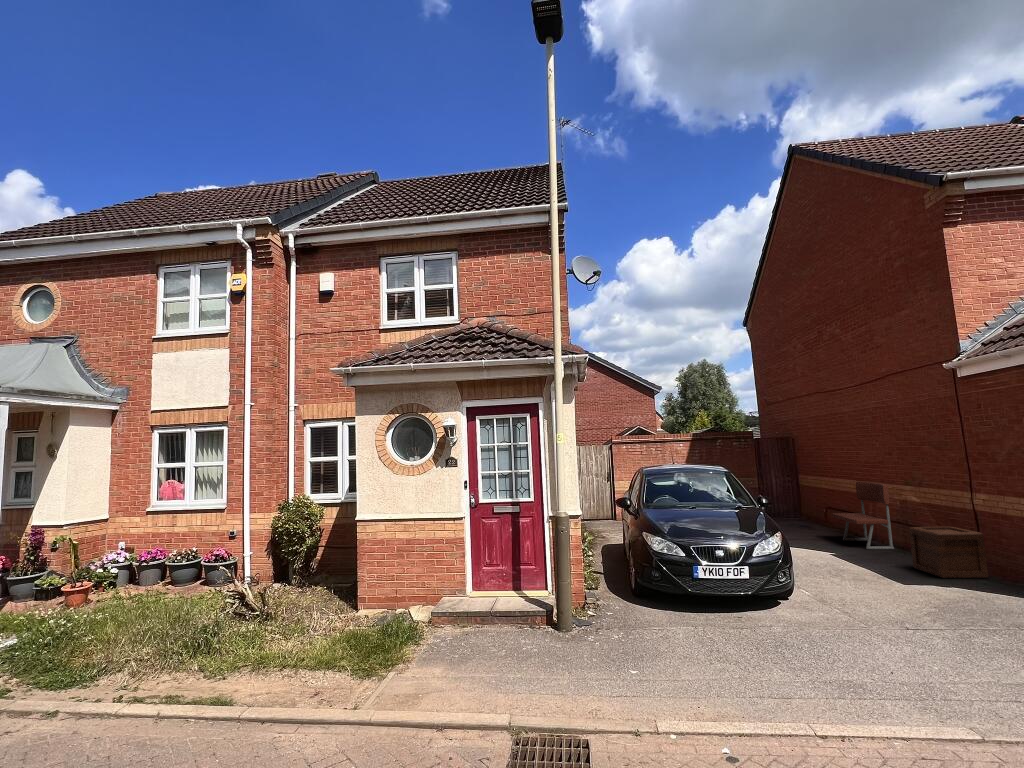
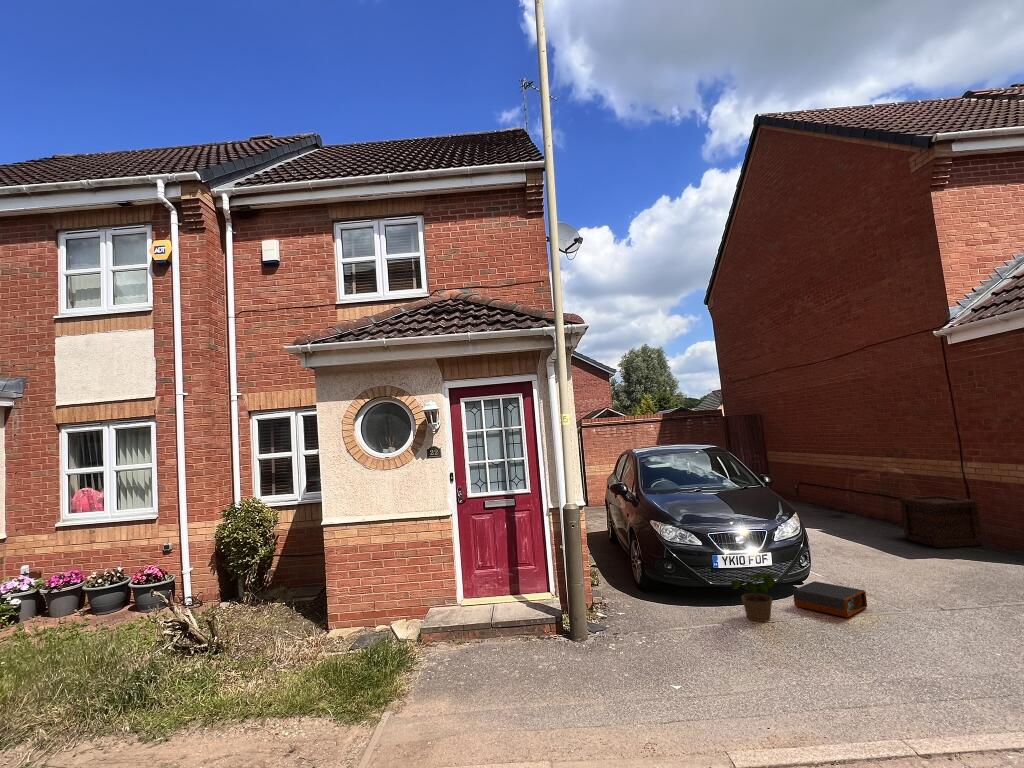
bench: present [832,481,894,549] -> none [809,454,875,521]
potted plant: none [706,583,750,628] -> present [731,572,784,622]
storage box: none [768,597,836,629] -> present [793,581,867,617]

